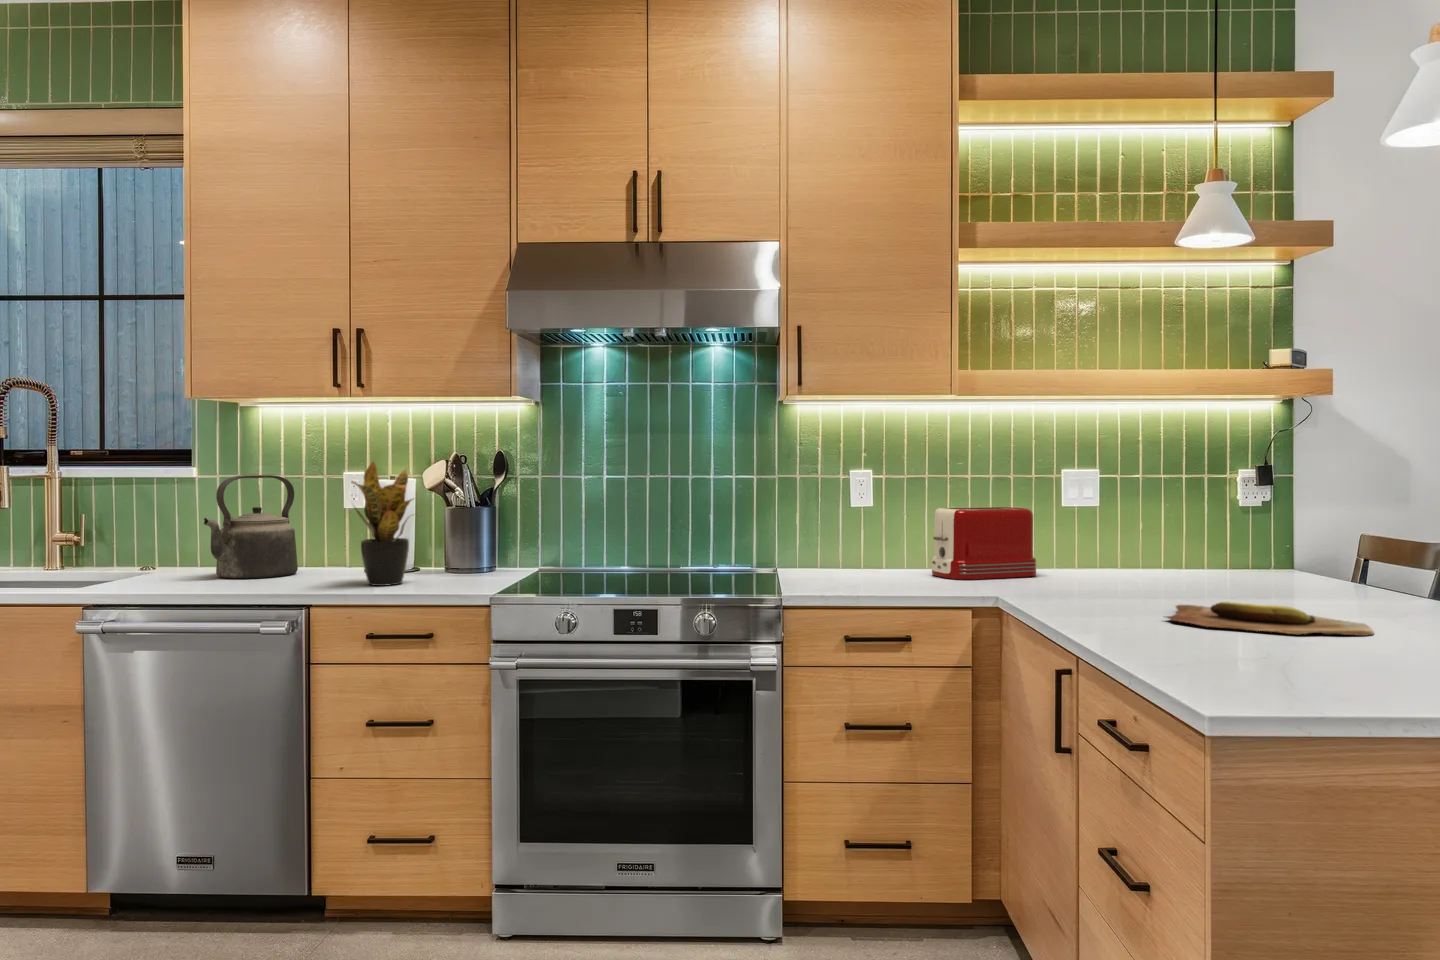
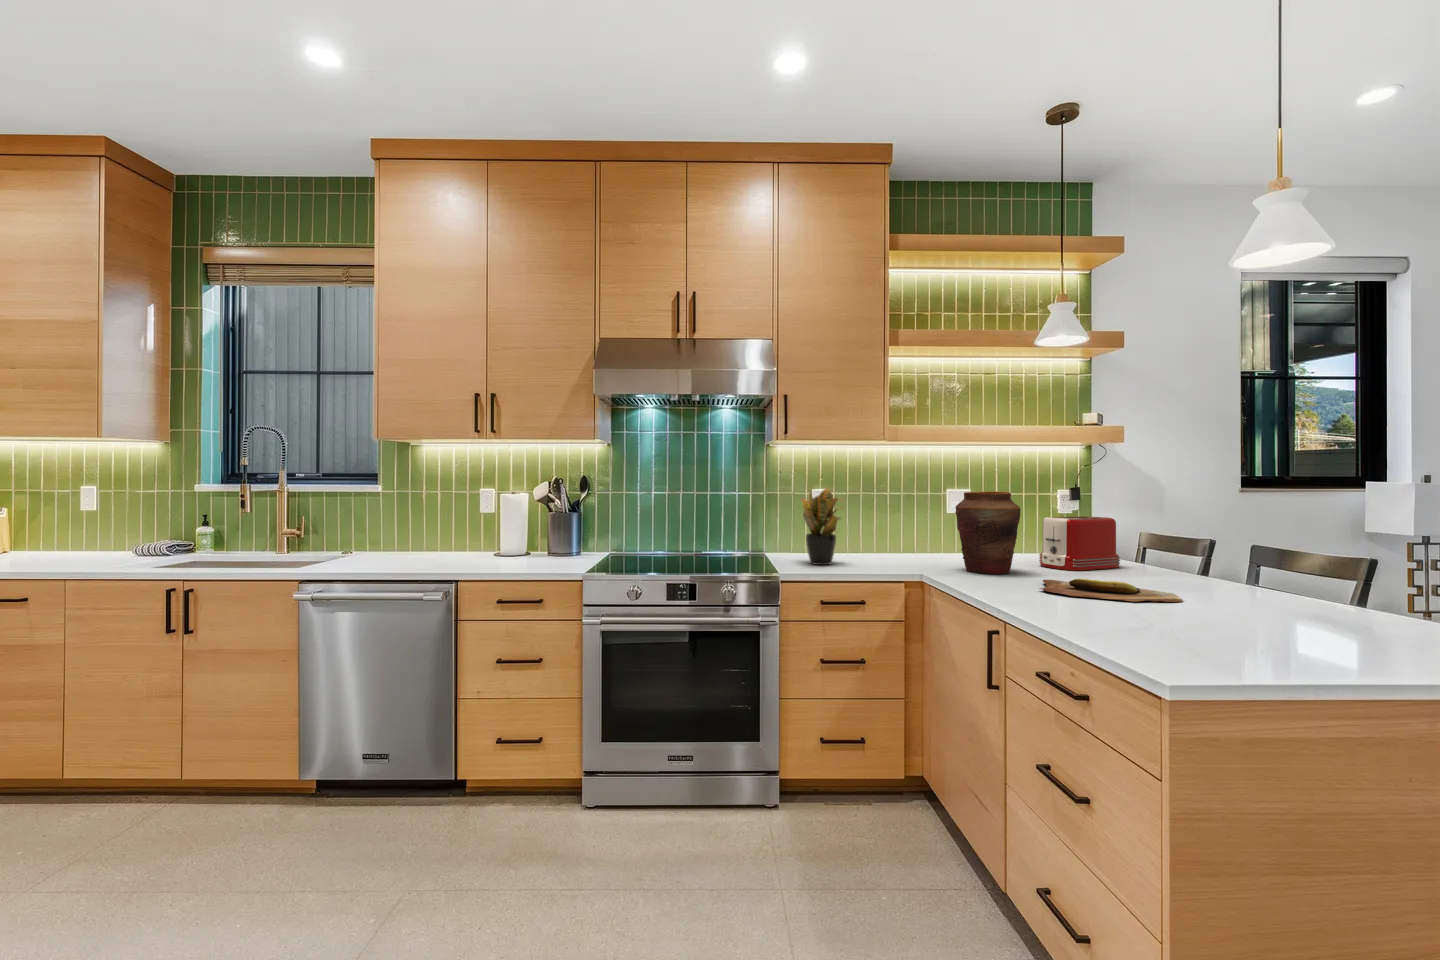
potted plant: present [352,462,420,586] -> present [801,488,841,565]
vase: none [1056,472,1154,597] -> present [955,492,1020,574]
kettle: present [204,475,298,579] -> none [385,492,448,561]
toaster: present [932,507,1036,580] -> present [1039,516,1120,571]

